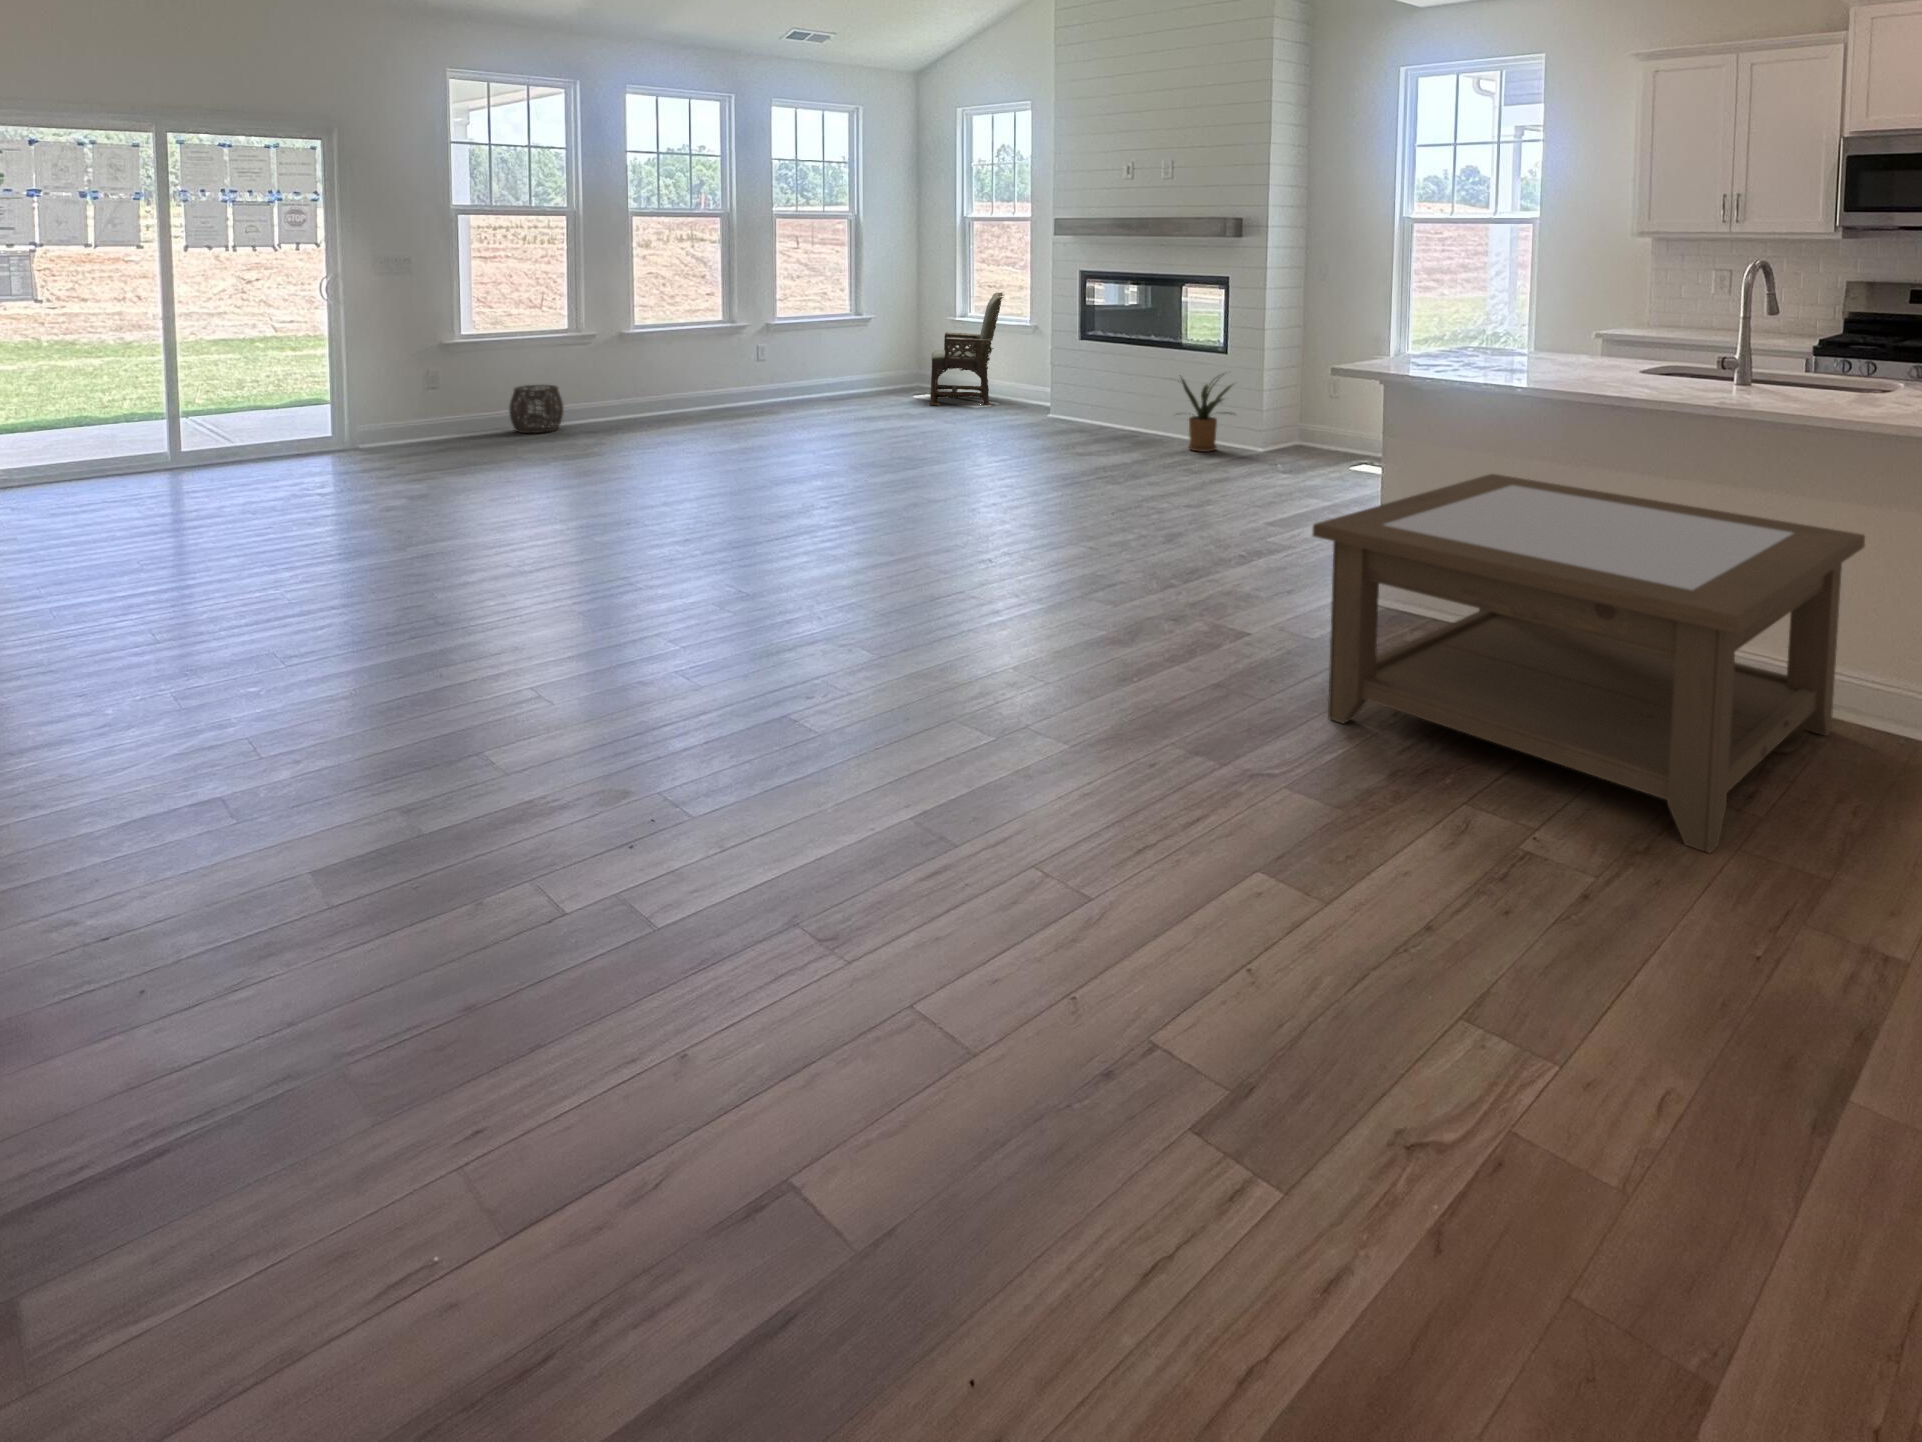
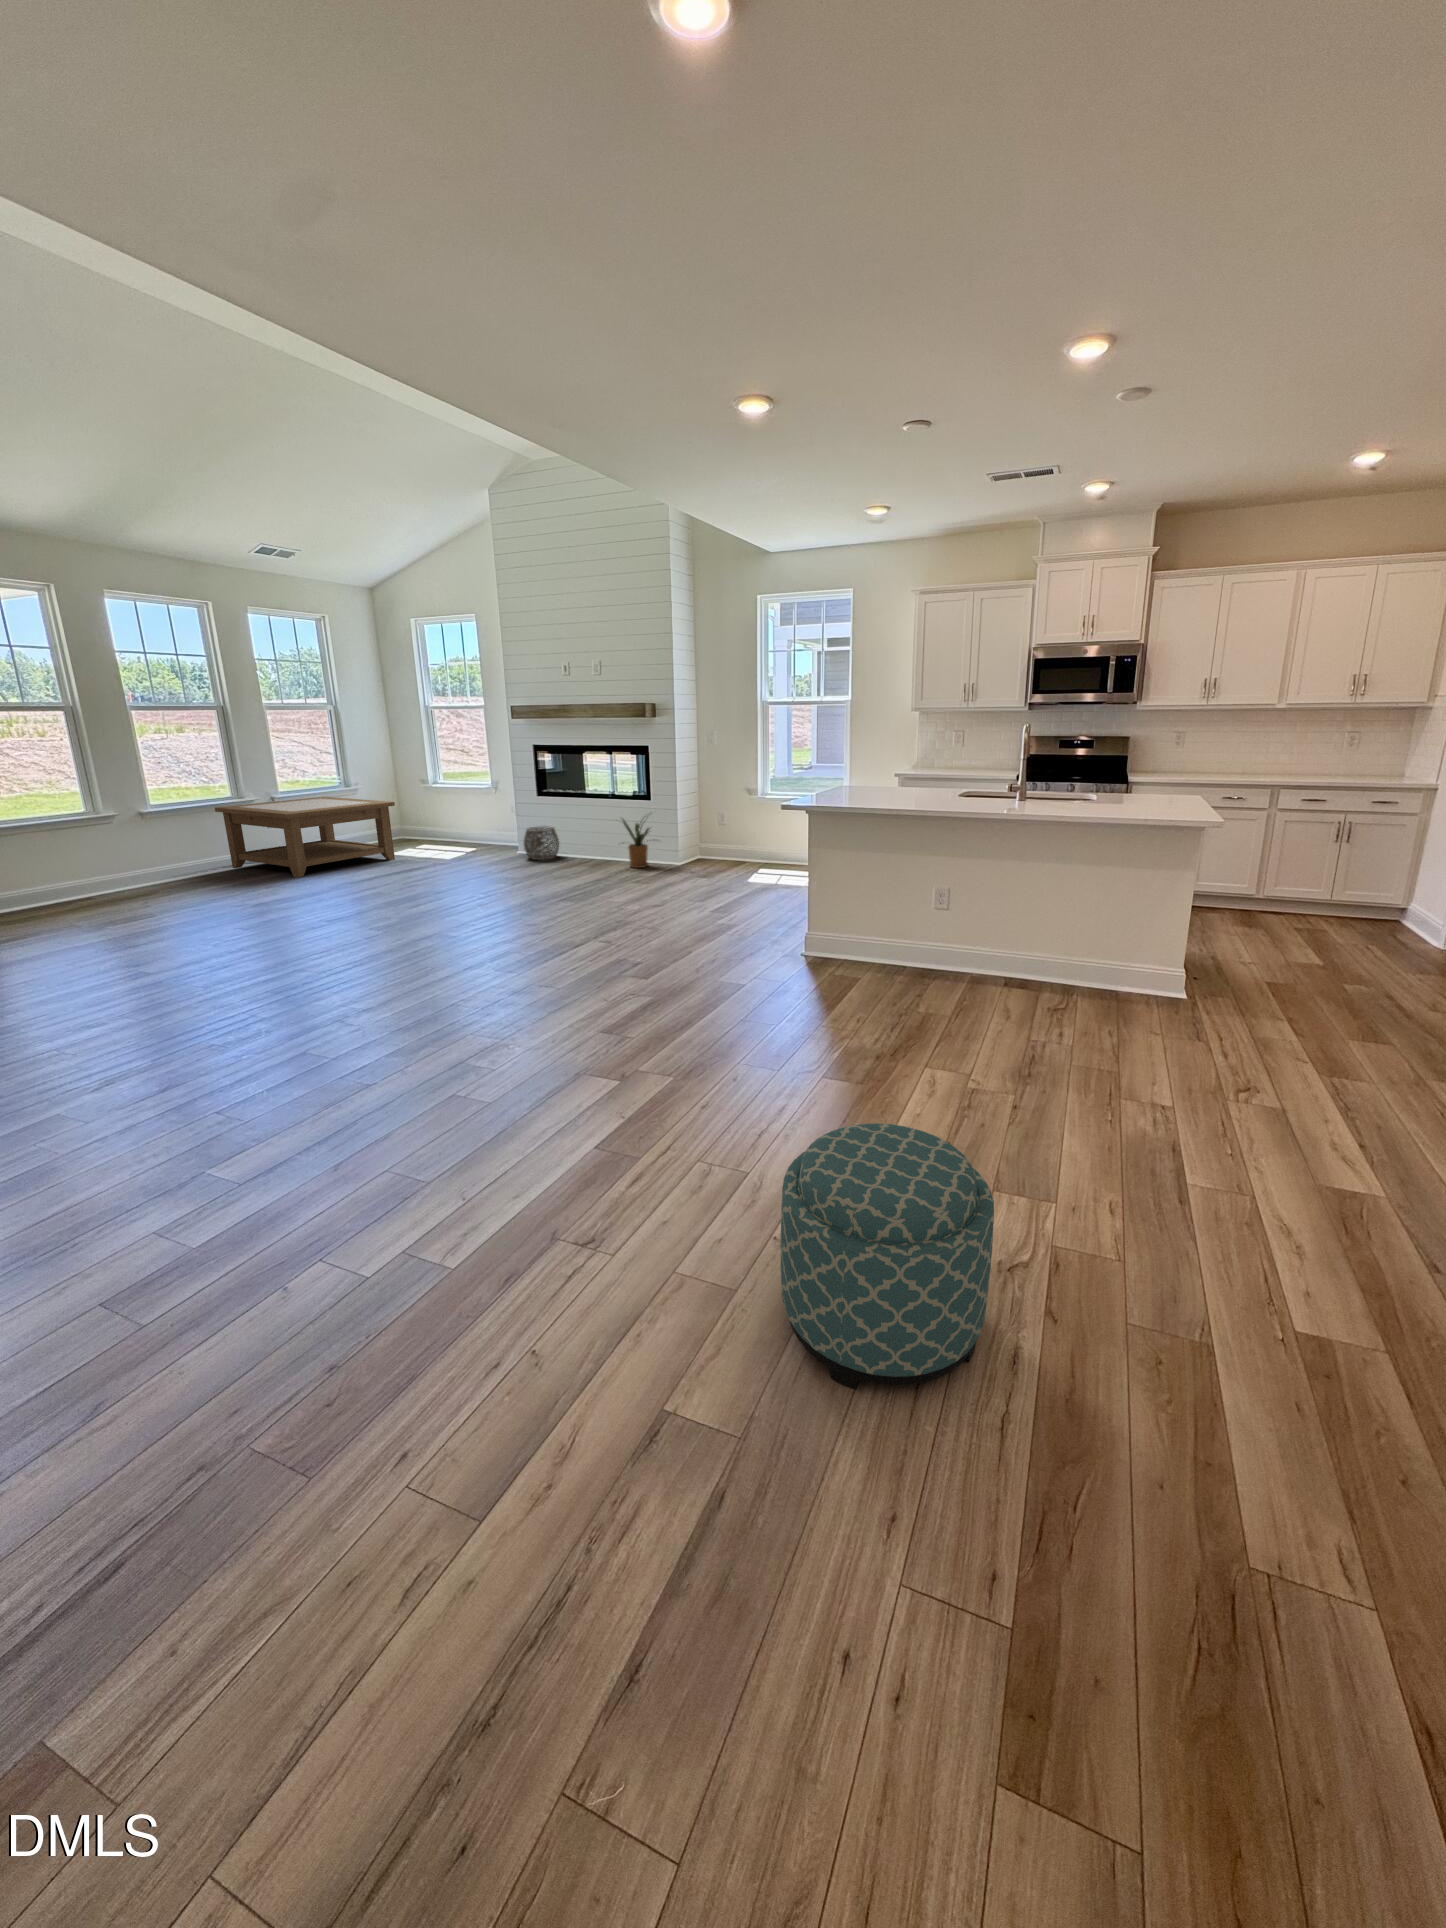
armchair: present [930,293,1004,405] -> none [416,763,471,850]
woven basket: present [509,385,563,433] -> present [524,826,559,860]
coffee table: present [1313,474,1865,853] -> present [215,797,395,878]
ottoman: none [1015,818,1327,1234] -> present [781,1123,994,1389]

